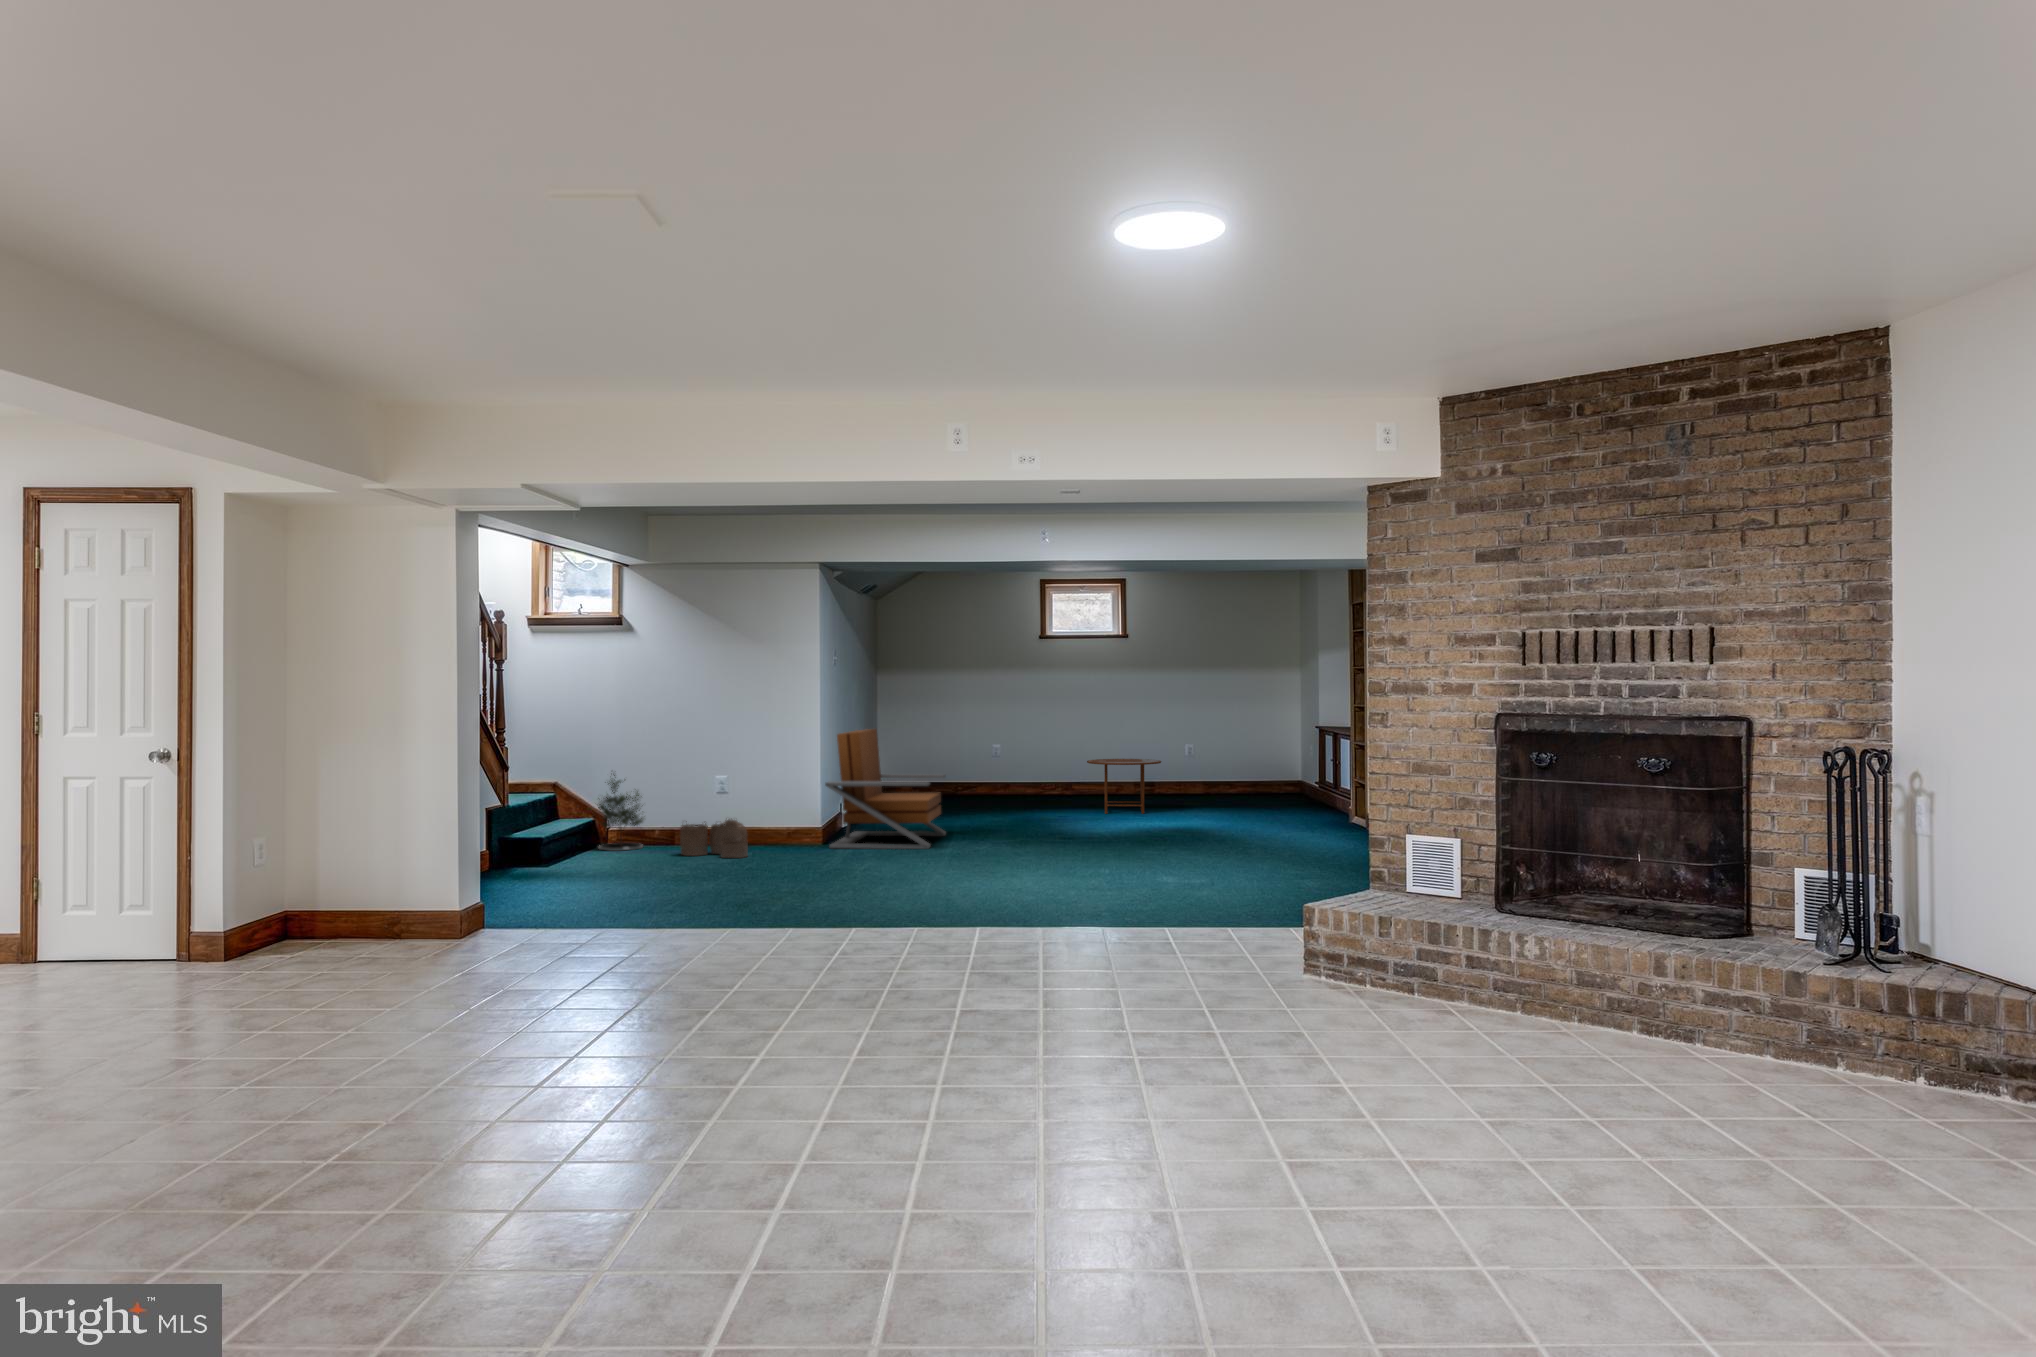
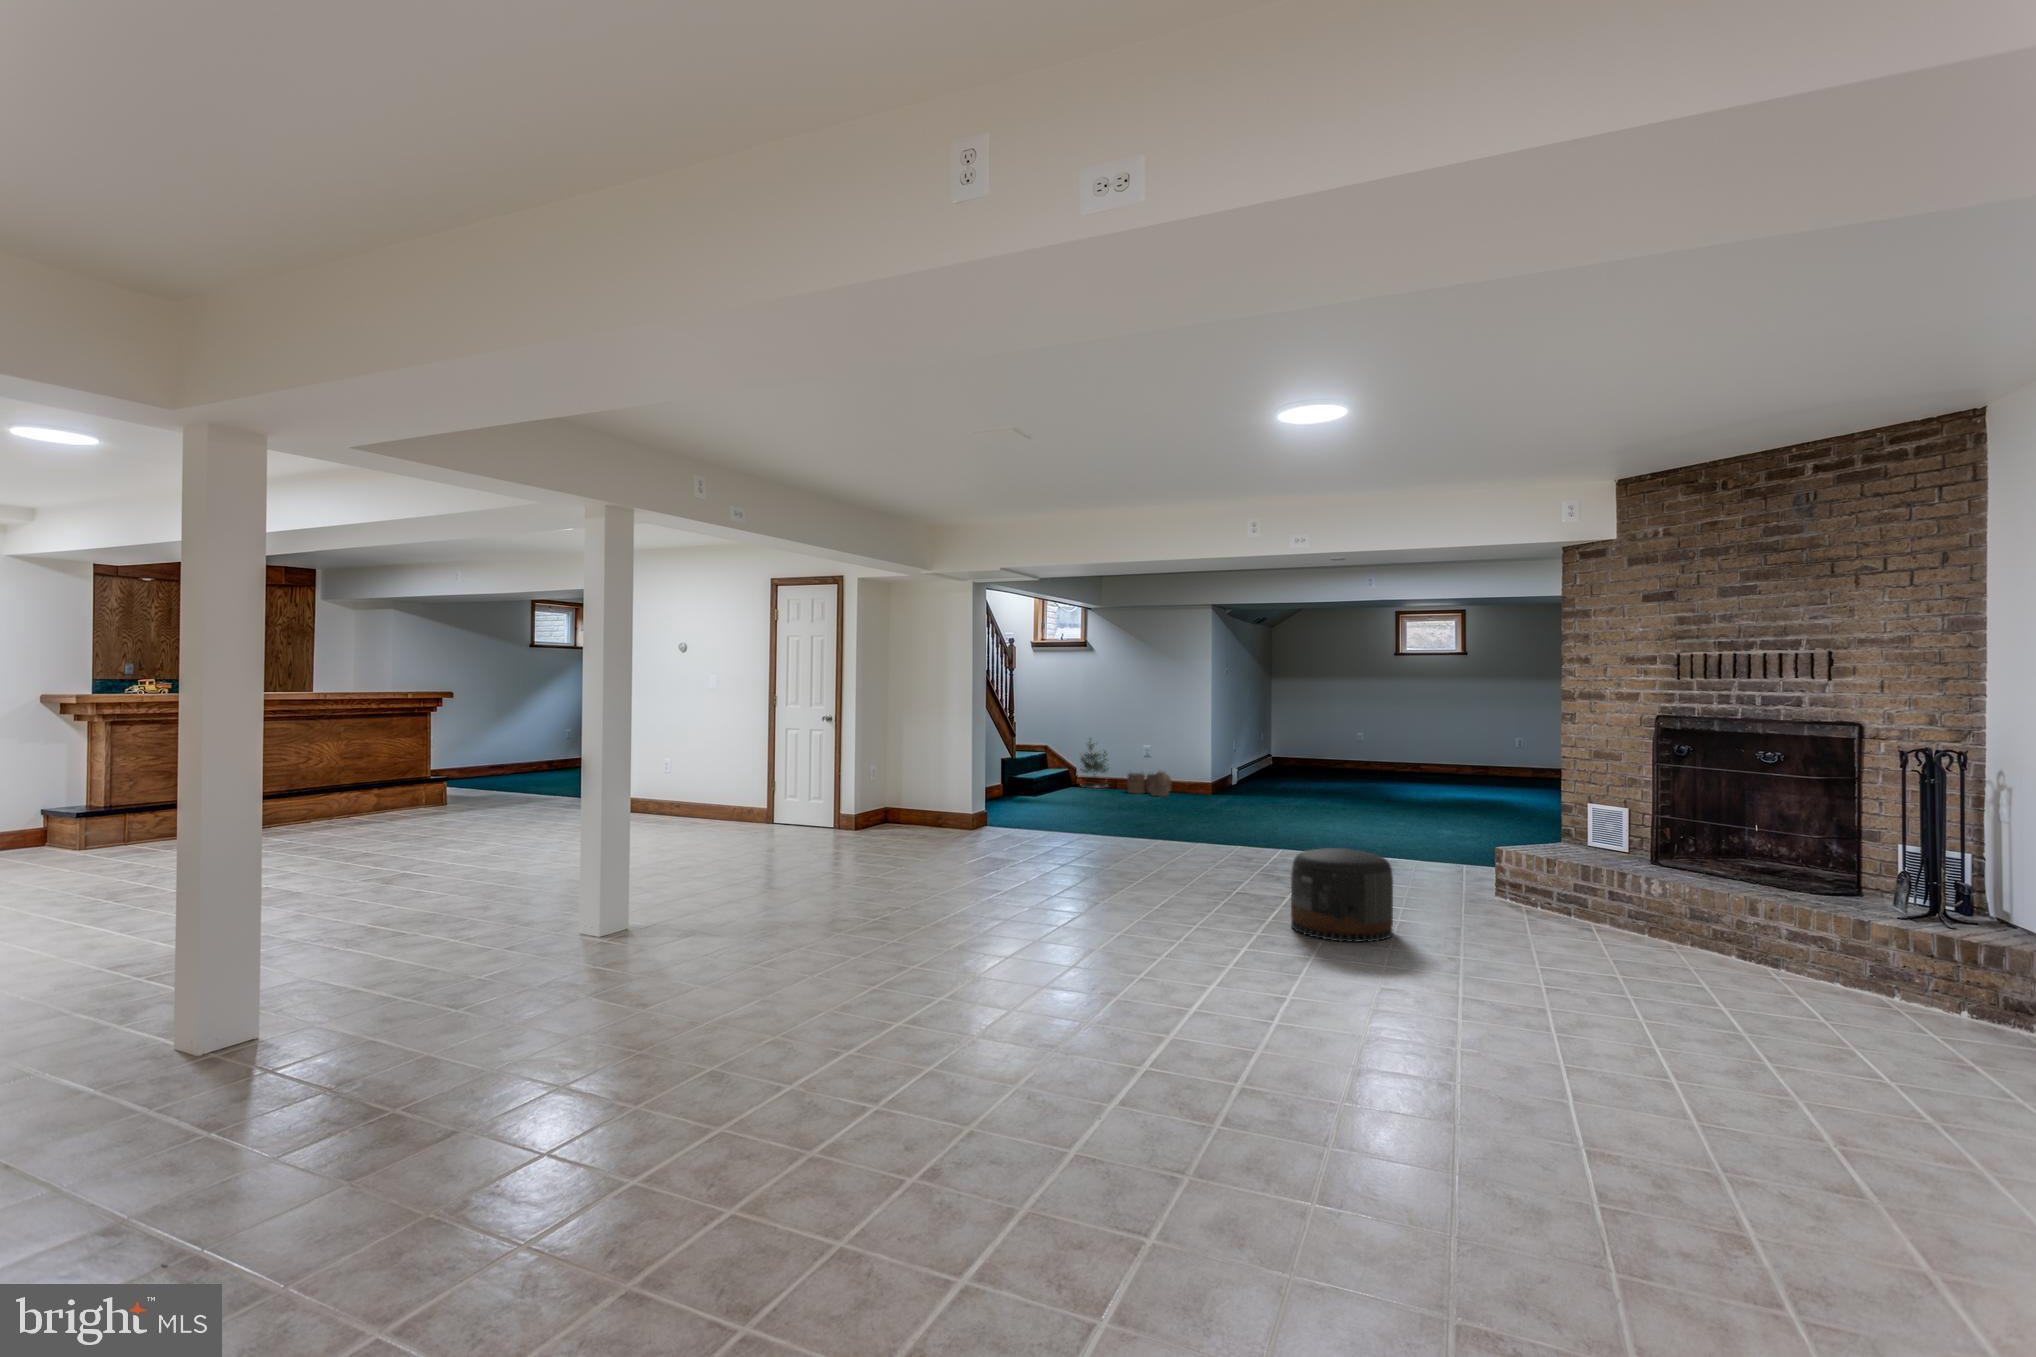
lounge chair: present [825,729,946,849] -> none [1222,716,1311,799]
side table: present [1087,759,1161,814] -> none [1428,743,1488,785]
pouf: none [1071,930,1219,1075] -> present [1291,848,1393,942]

